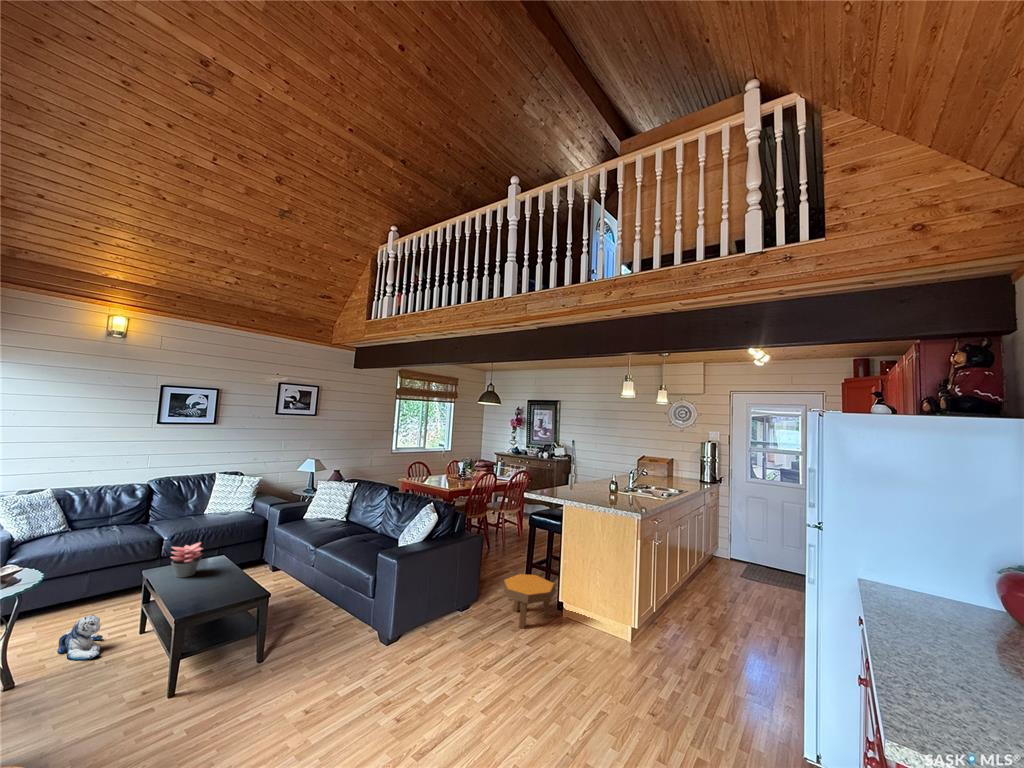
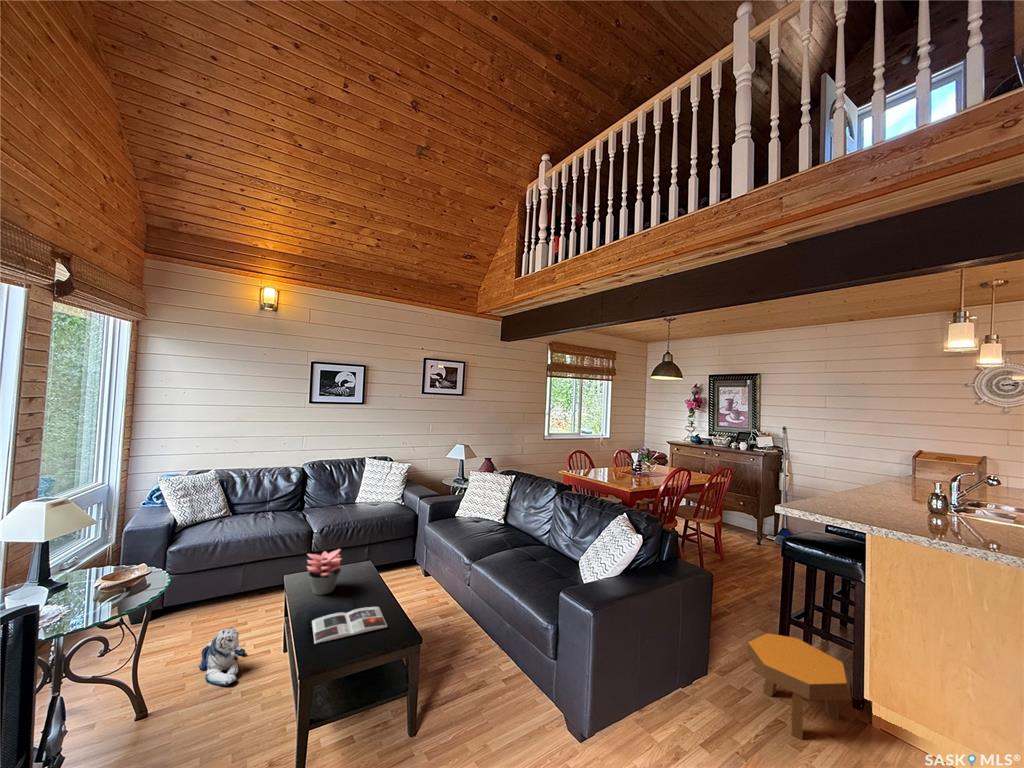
magazine: none [180,580,245,603] -> present [312,607,387,644]

